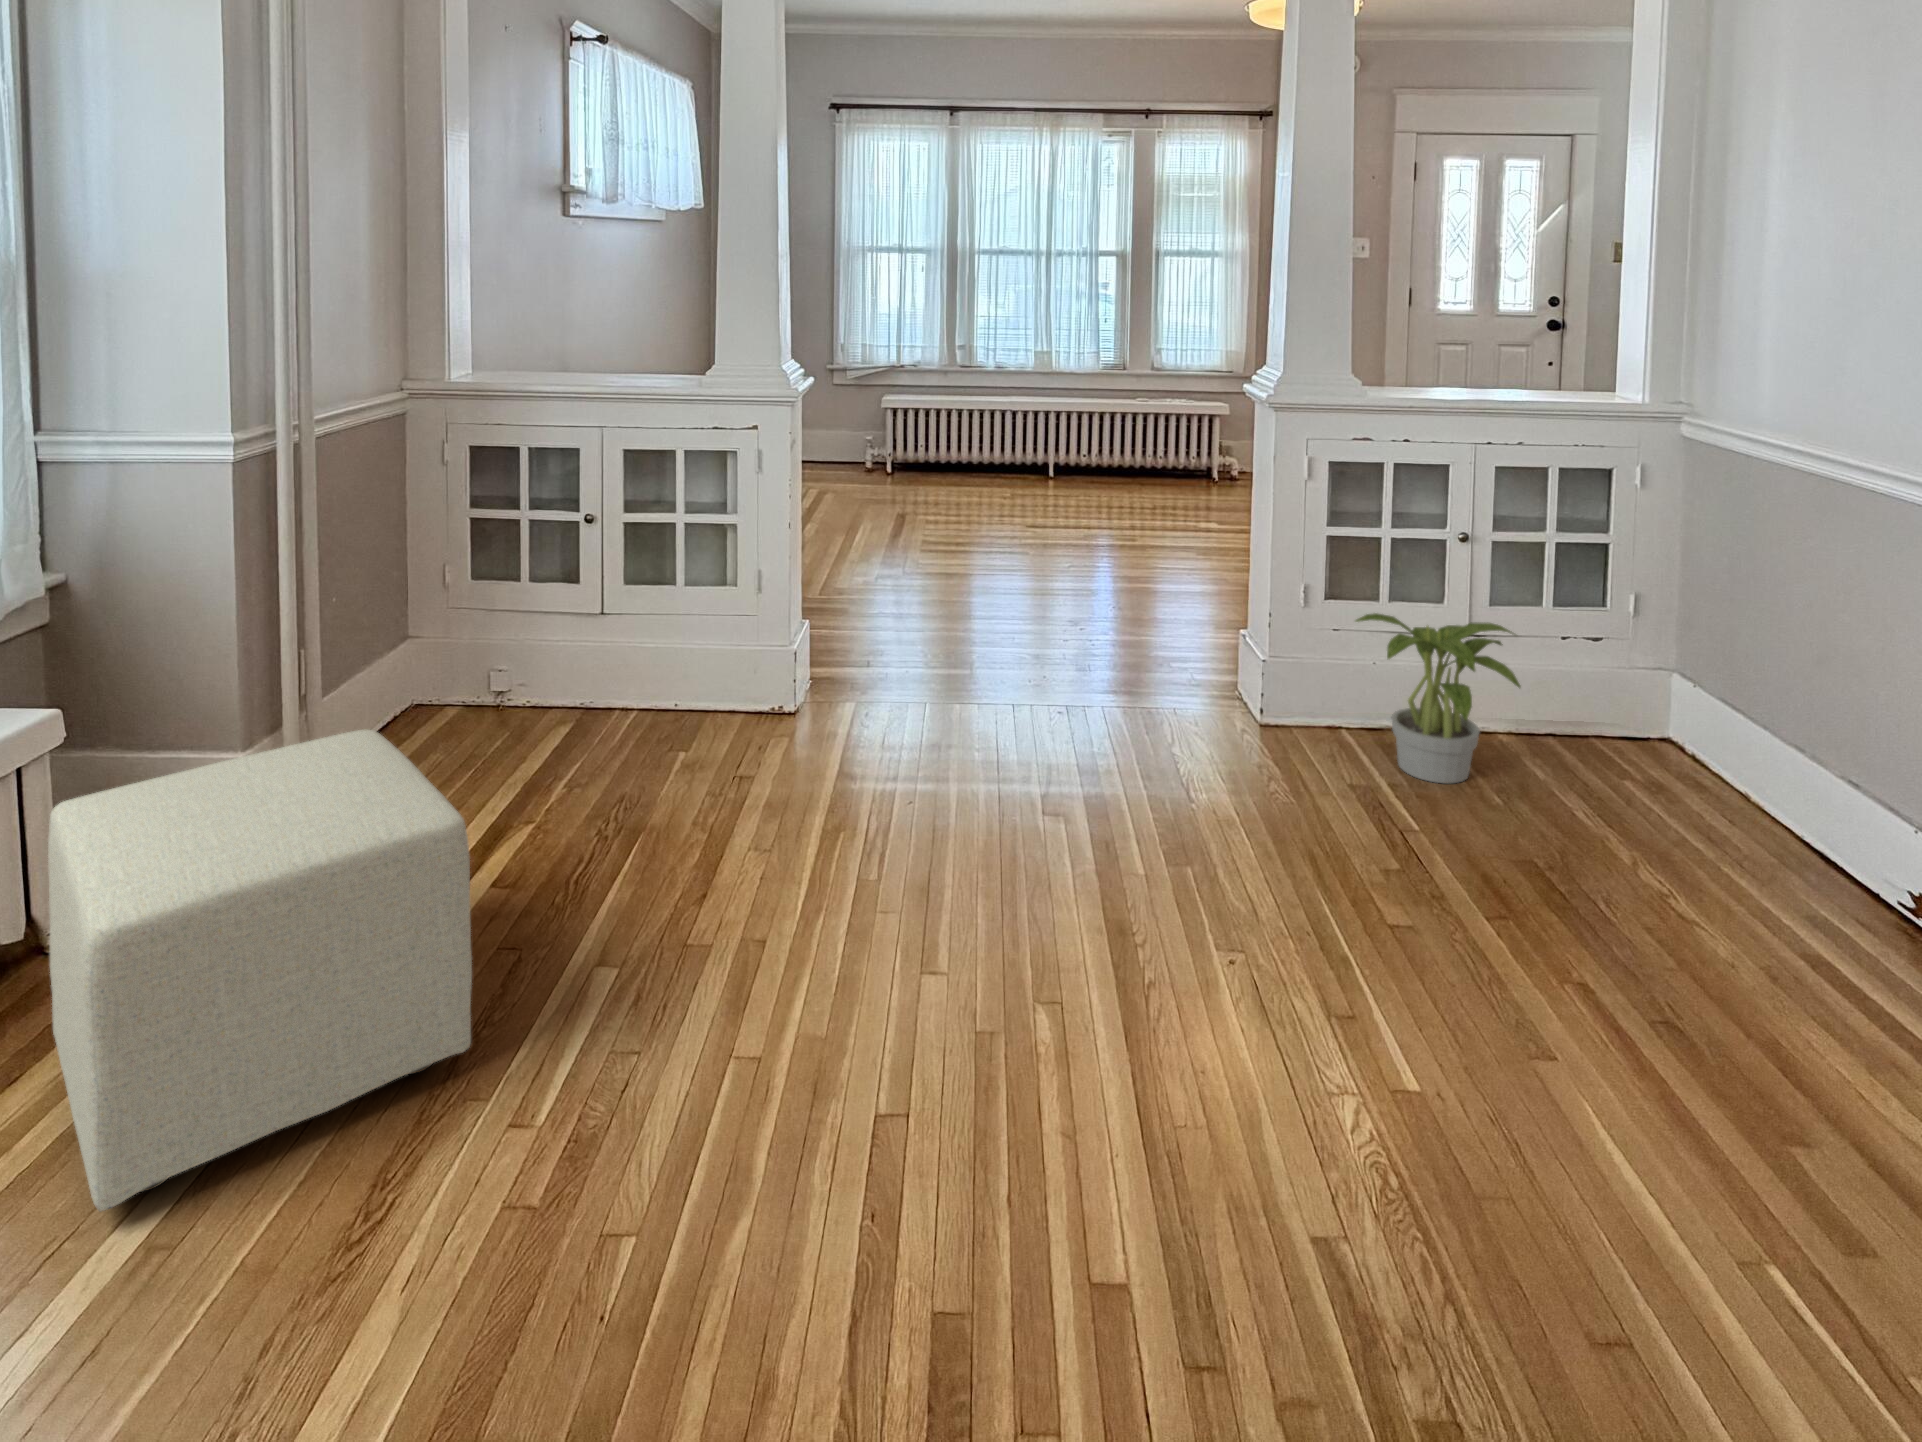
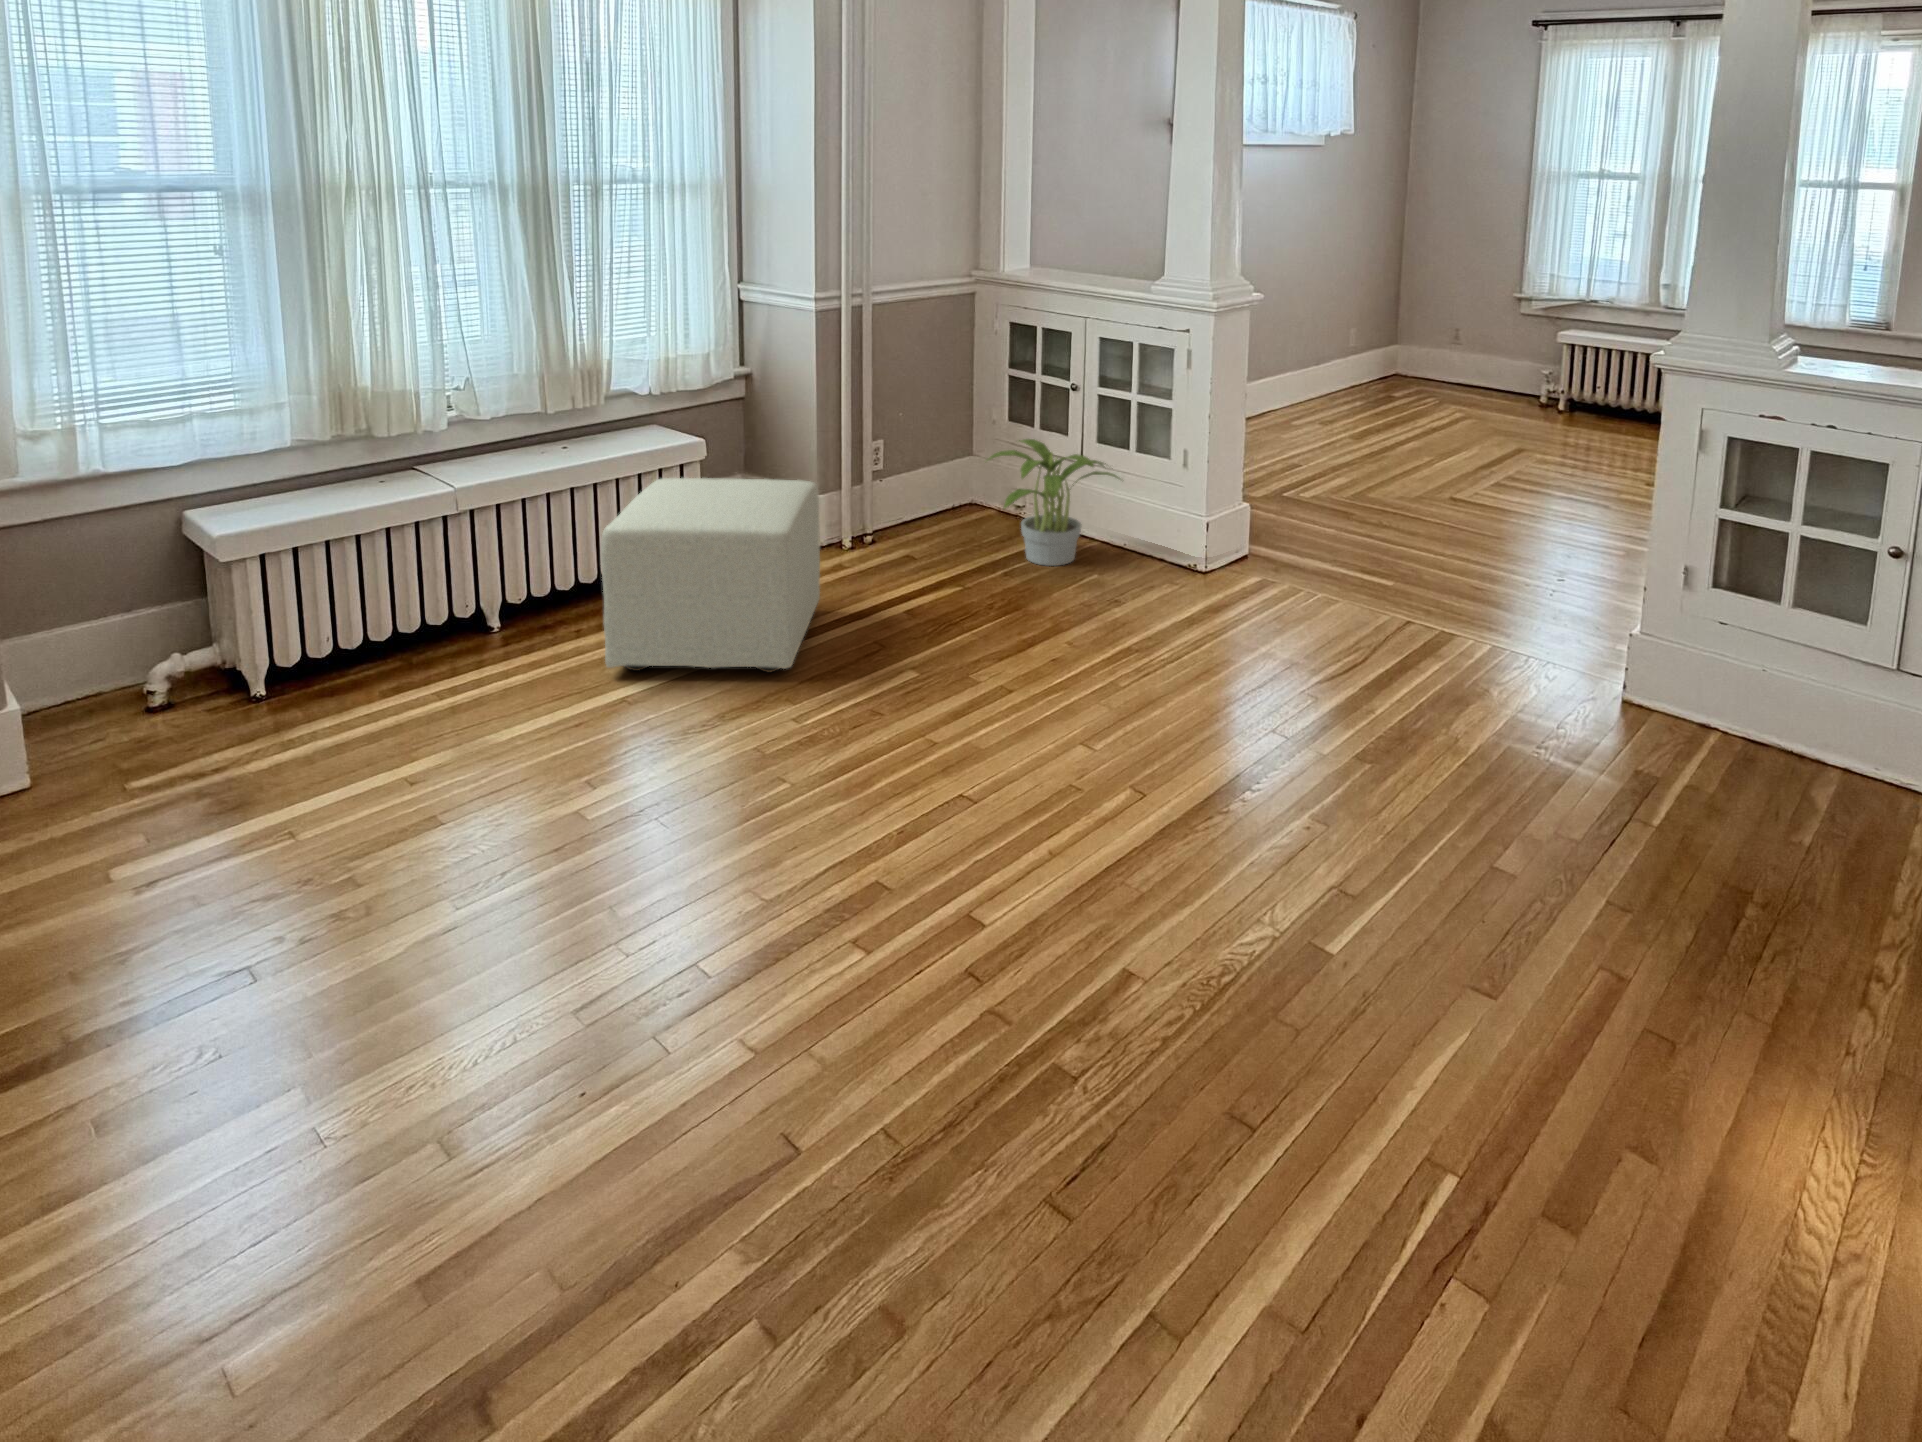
potted plant: present [1356,613,1521,784] -> present [988,439,1119,566]

